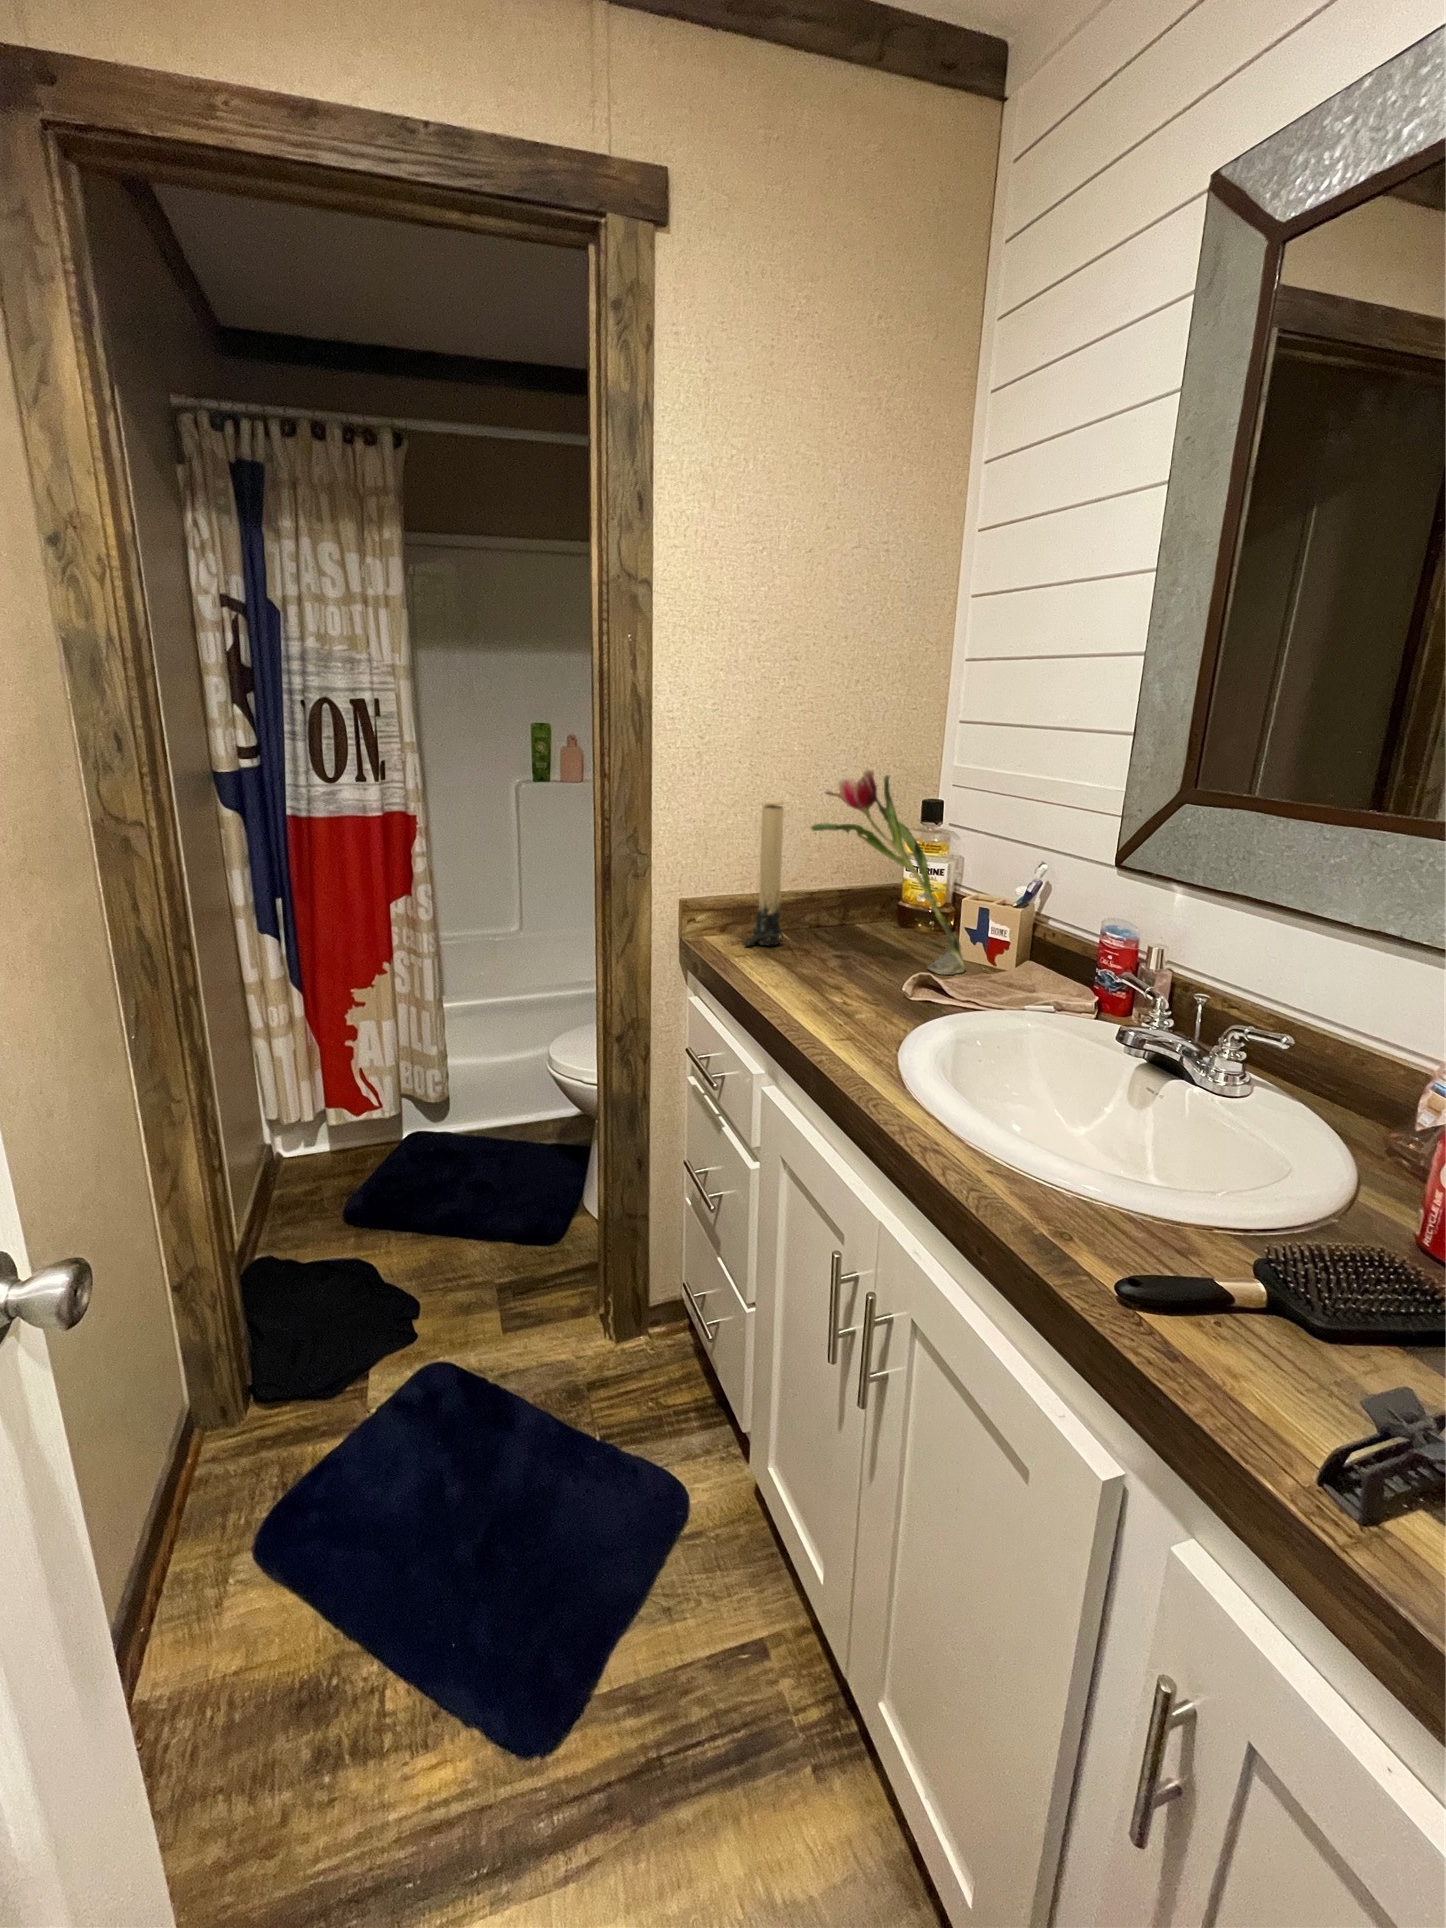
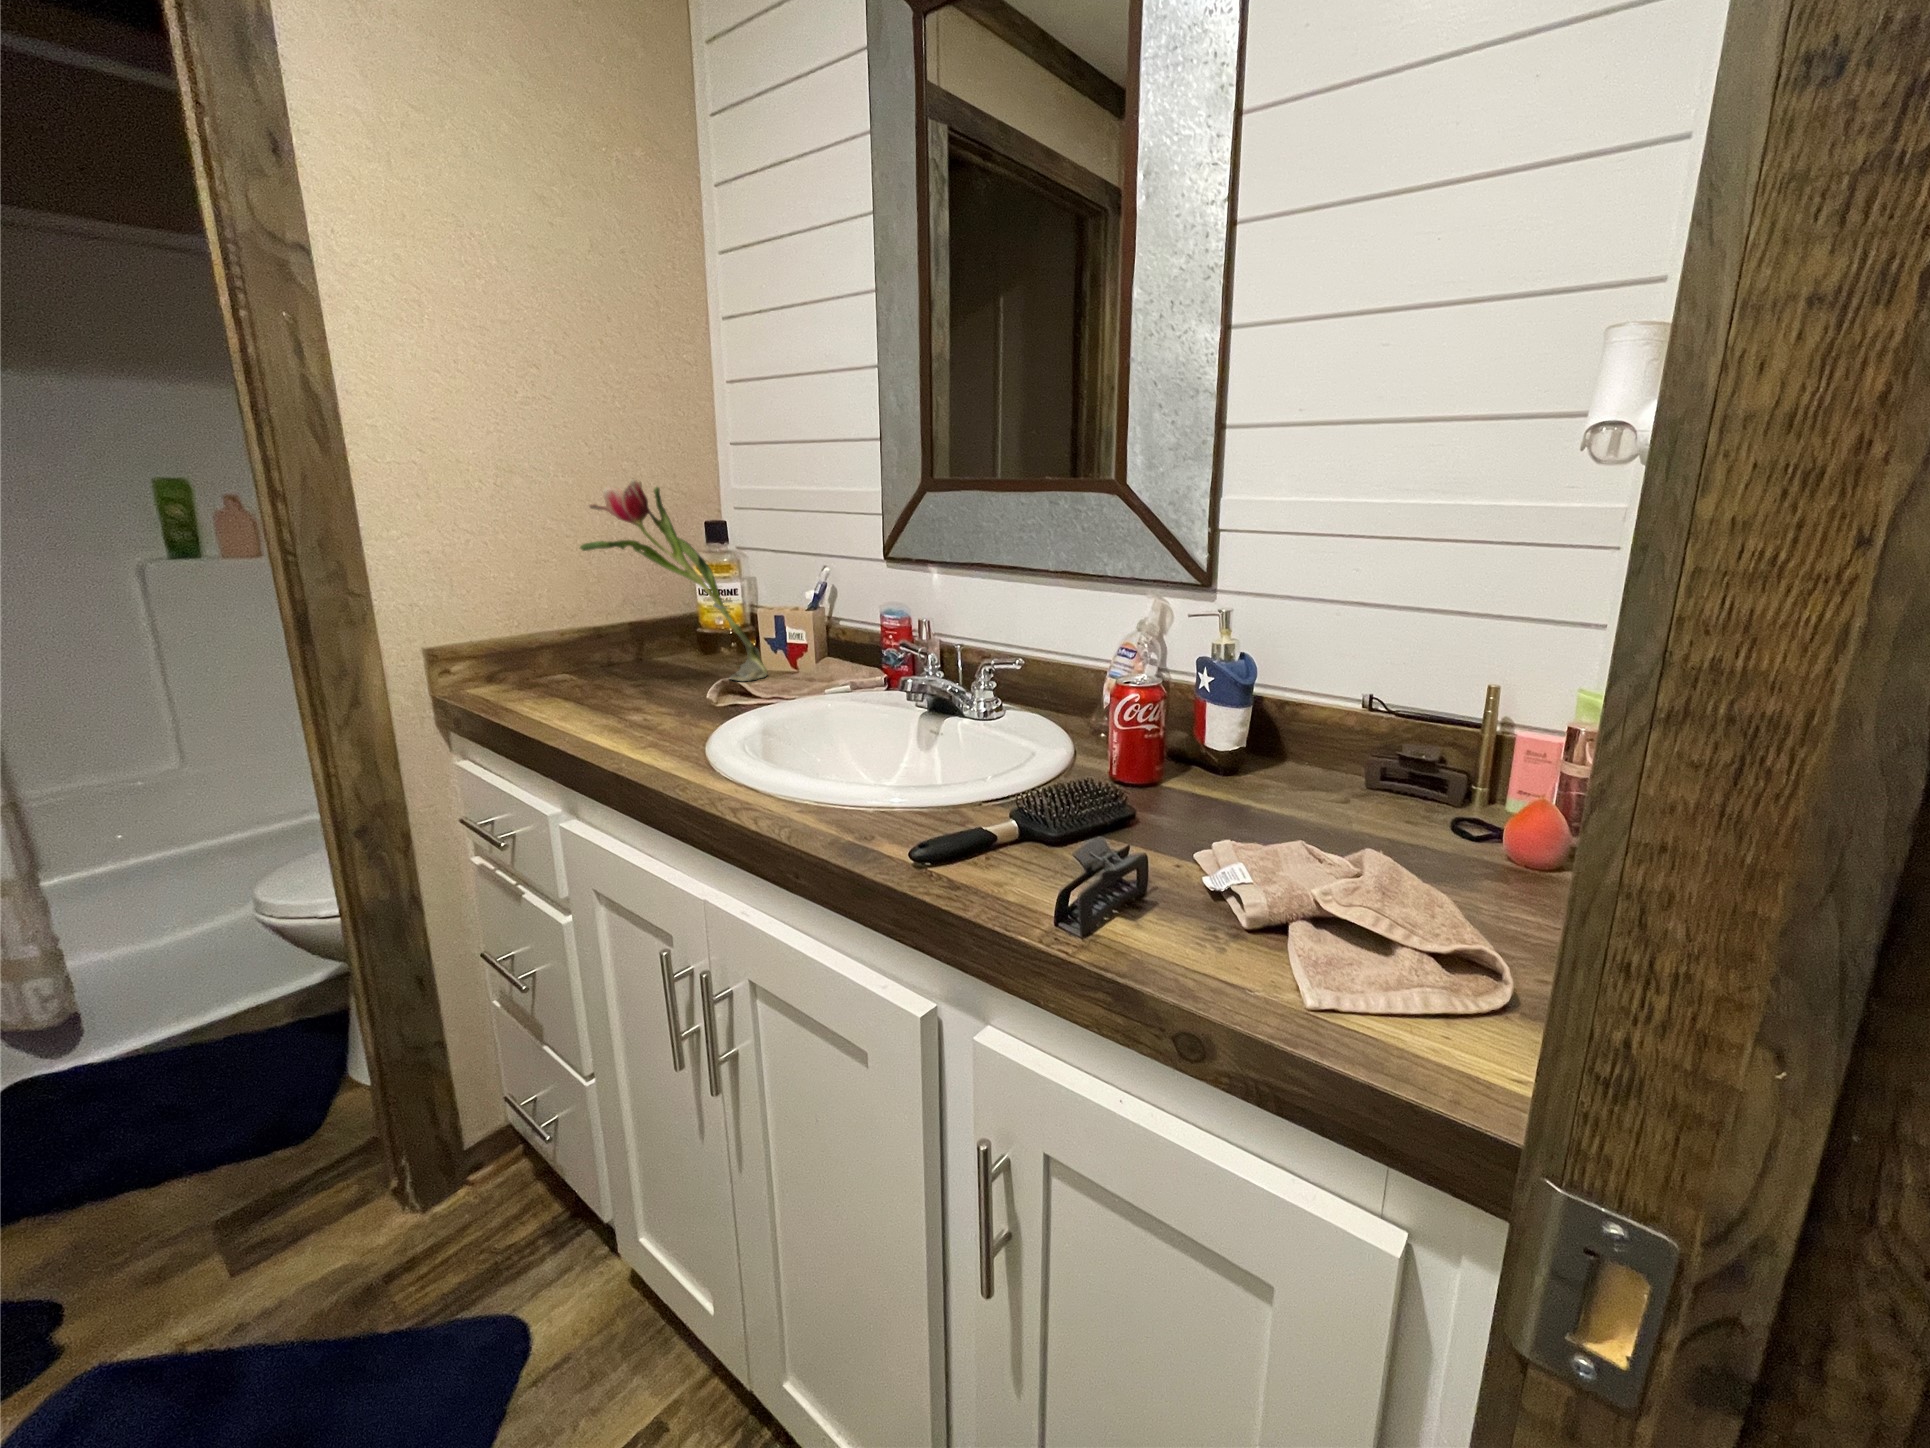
candle: present [744,801,784,946] -> none [516,522,568,689]

